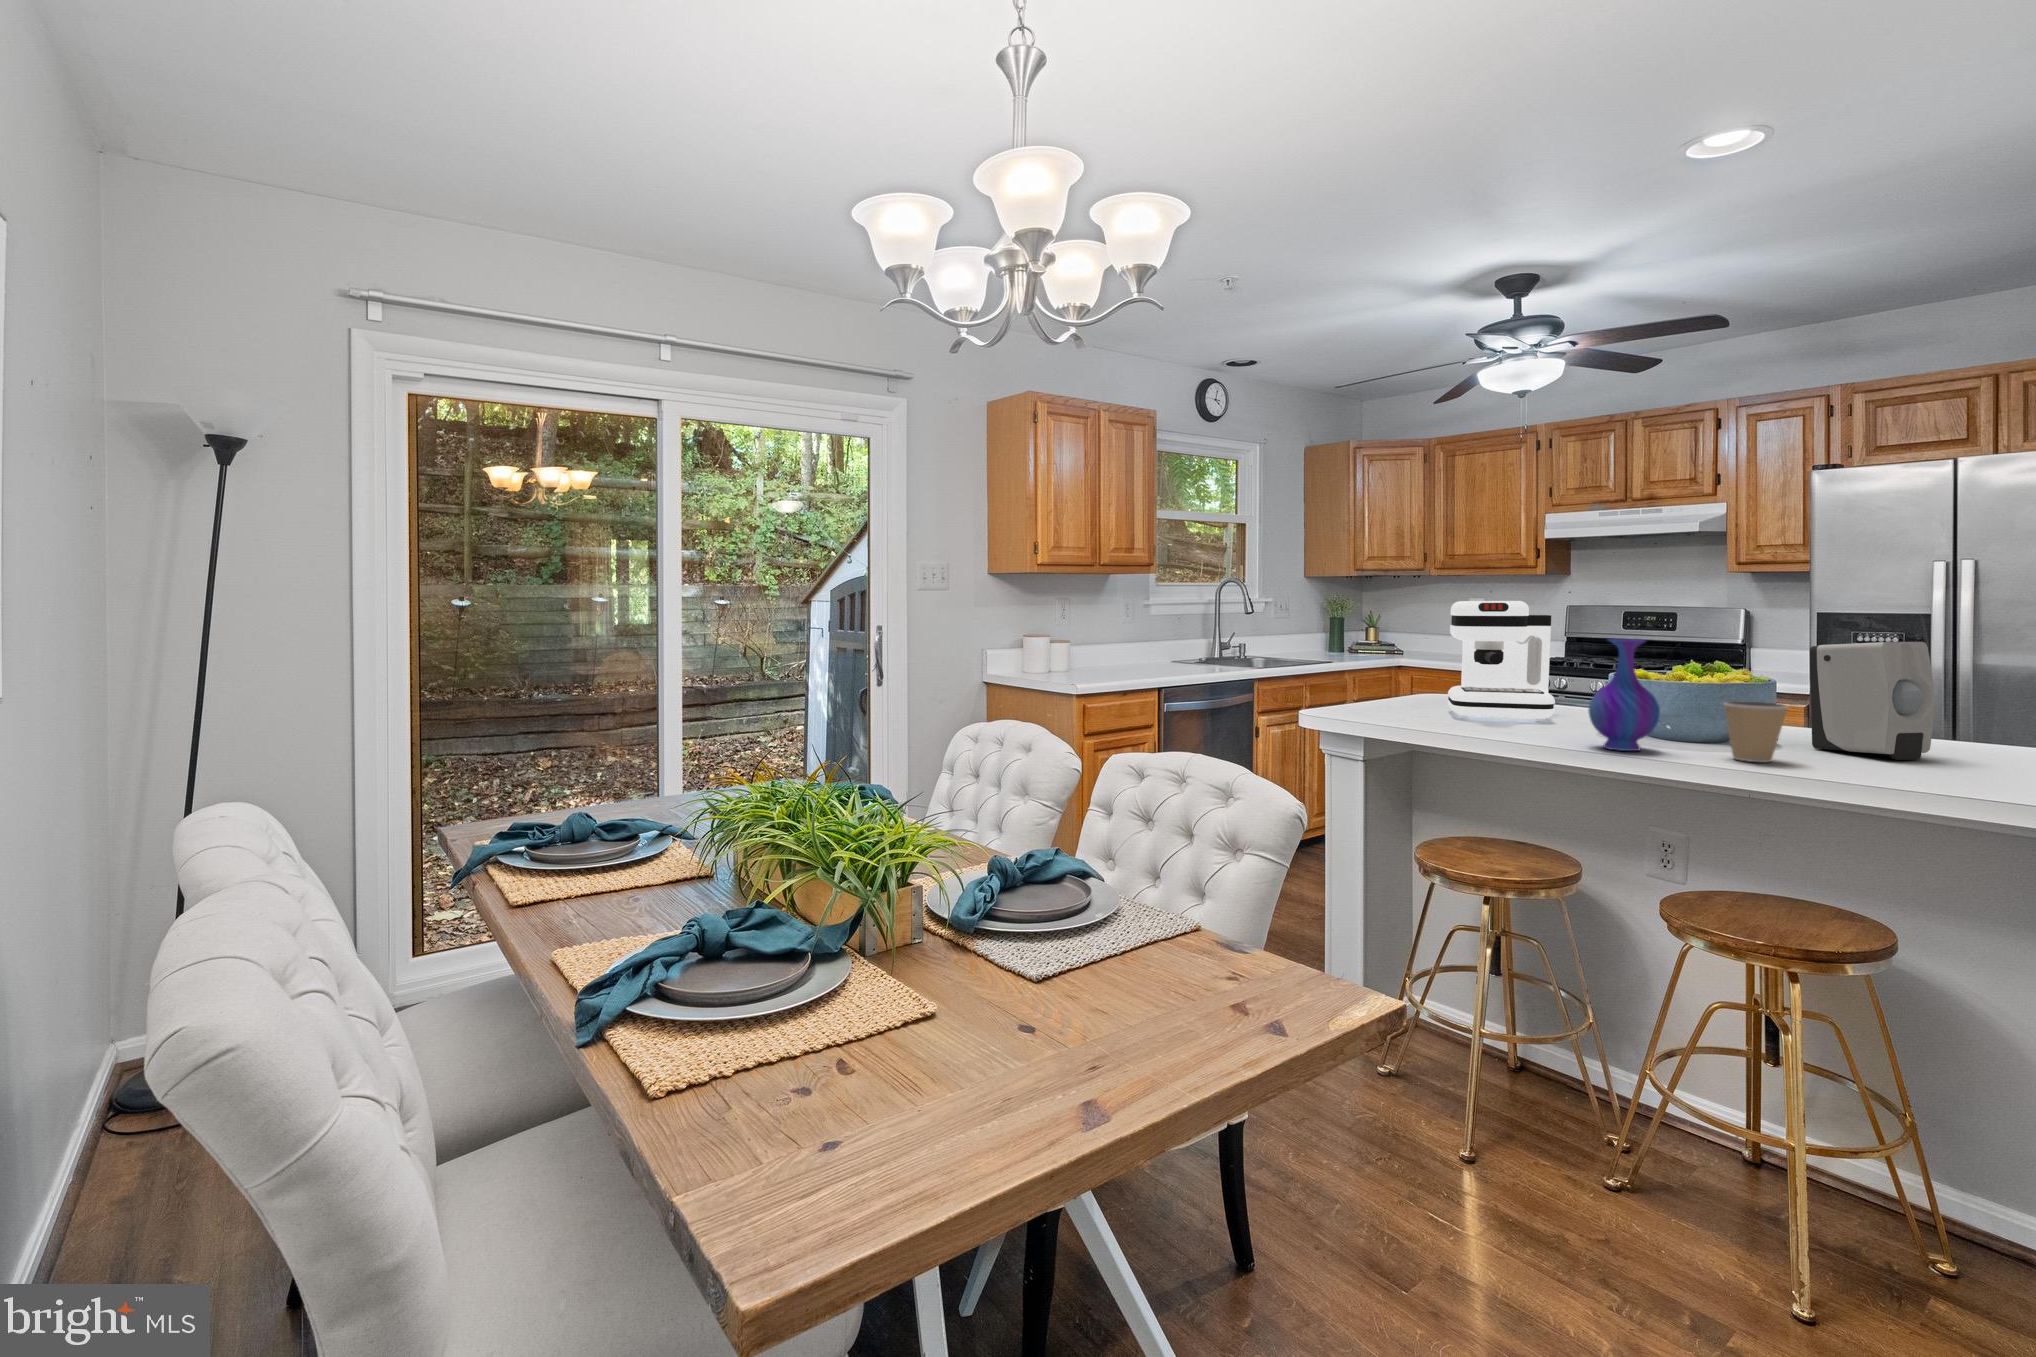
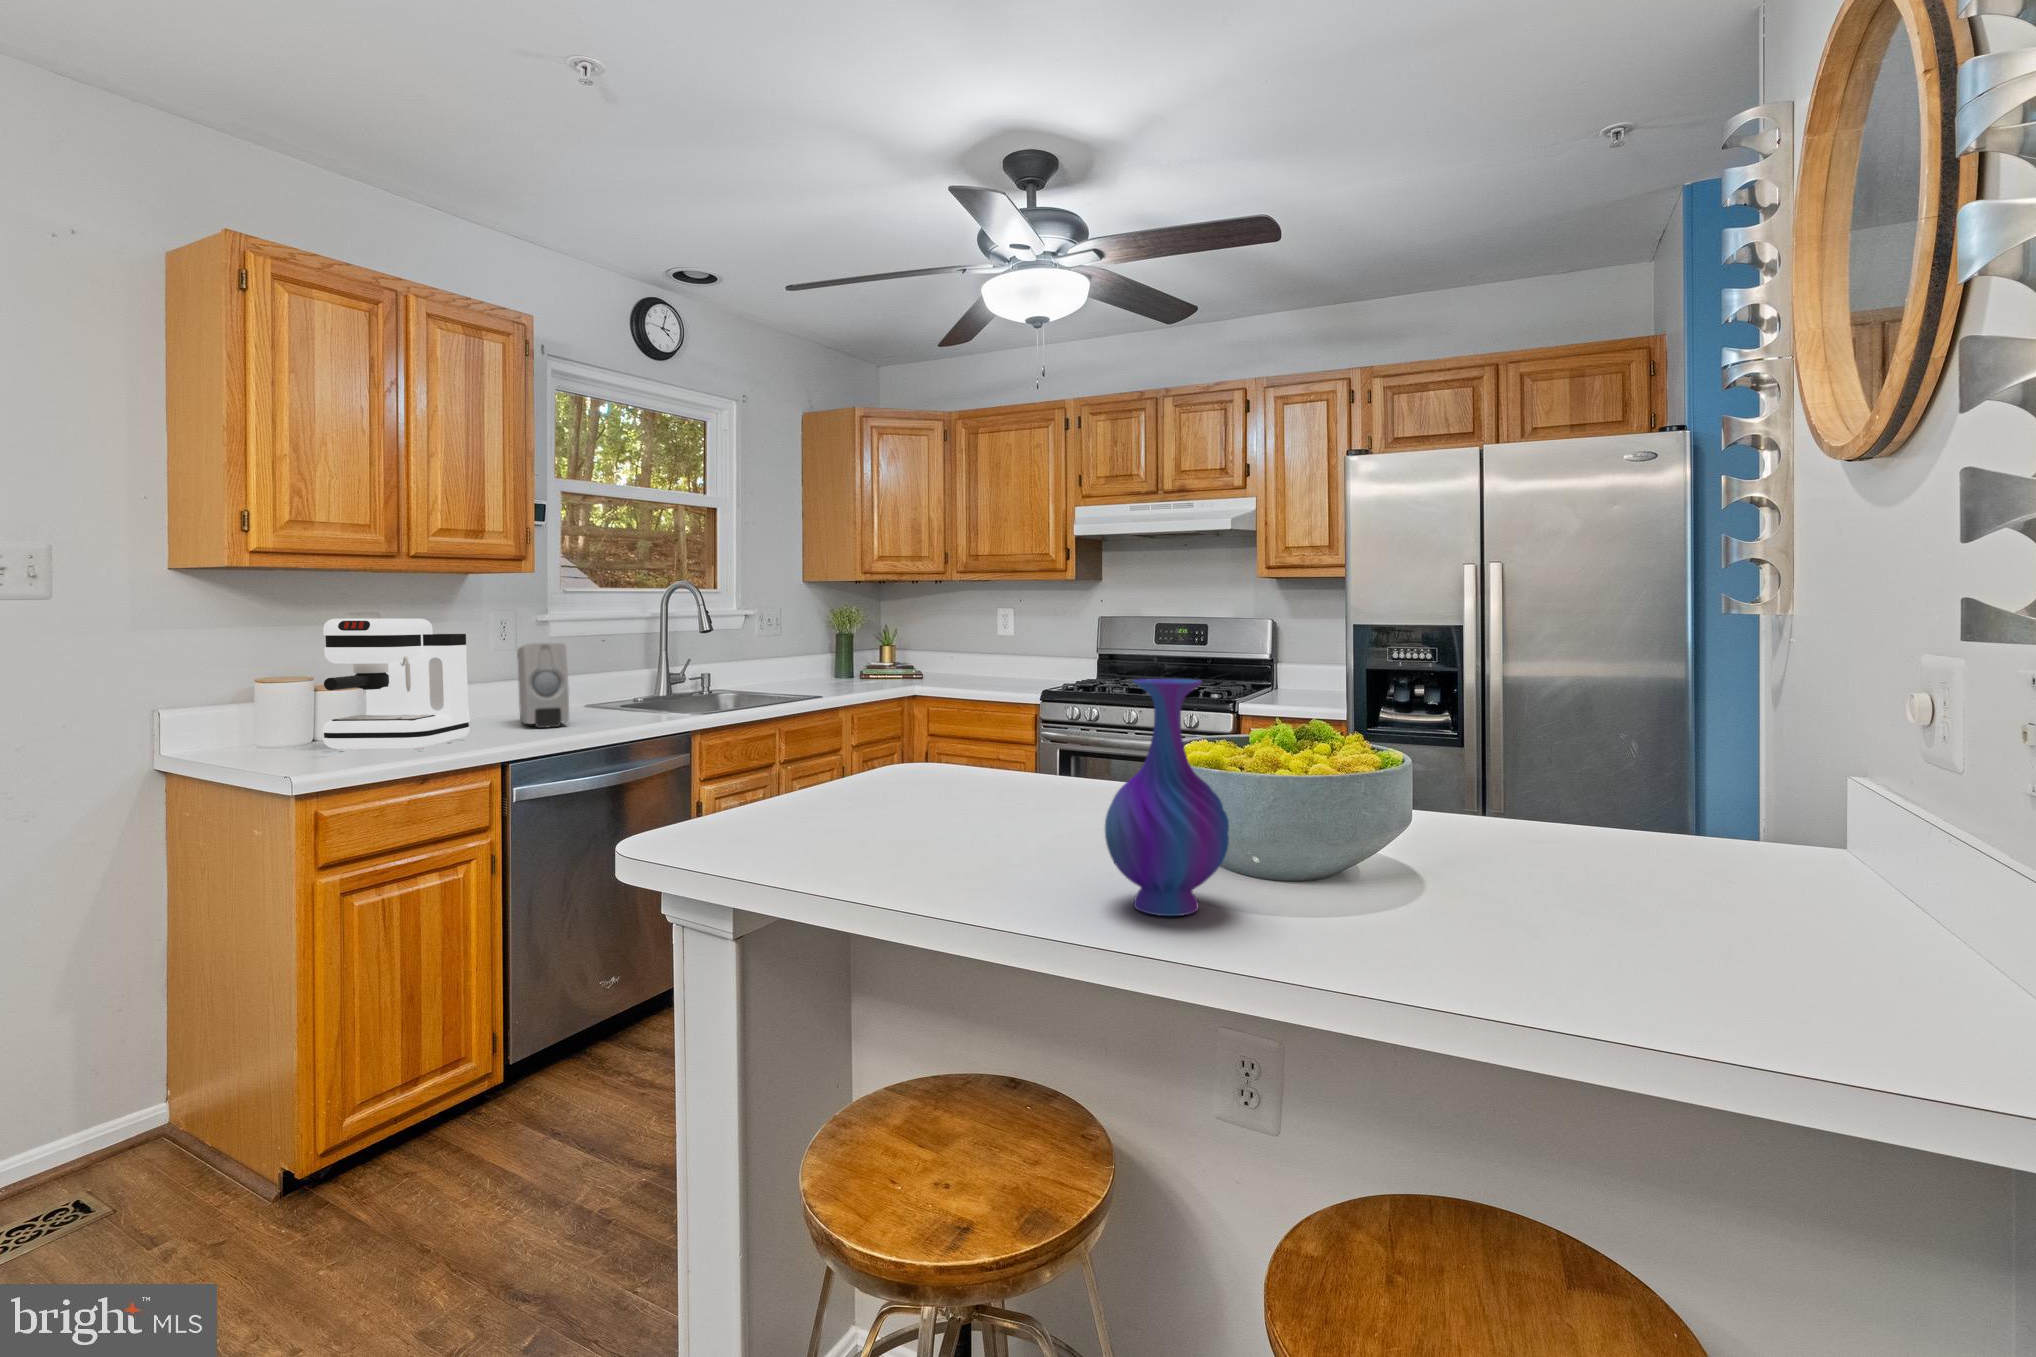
coffee maker: present [1448,601,1555,721] -> present [323,619,470,751]
soap dispenser: present [1810,642,1935,760] -> present [517,643,569,728]
coffee cup: present [1724,701,1789,762] -> none [1336,800,1447,931]

